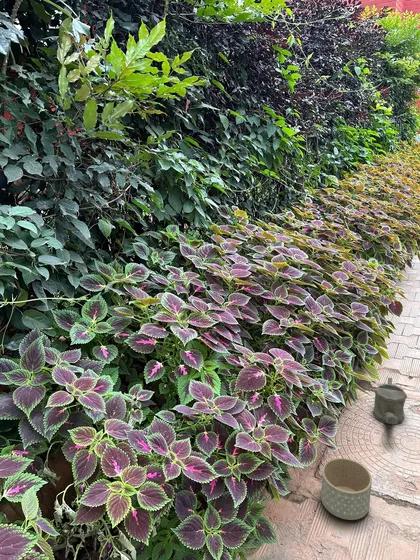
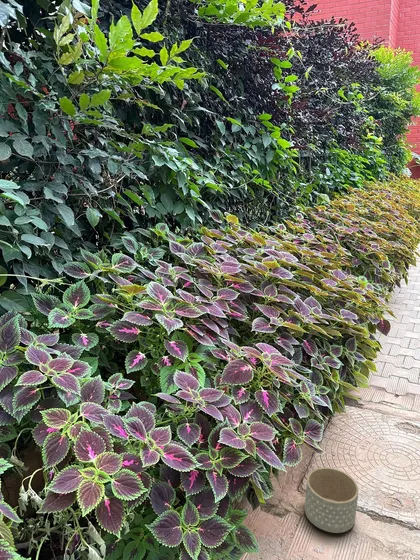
watering can: present [373,378,407,425] -> none [359,391,395,439]

